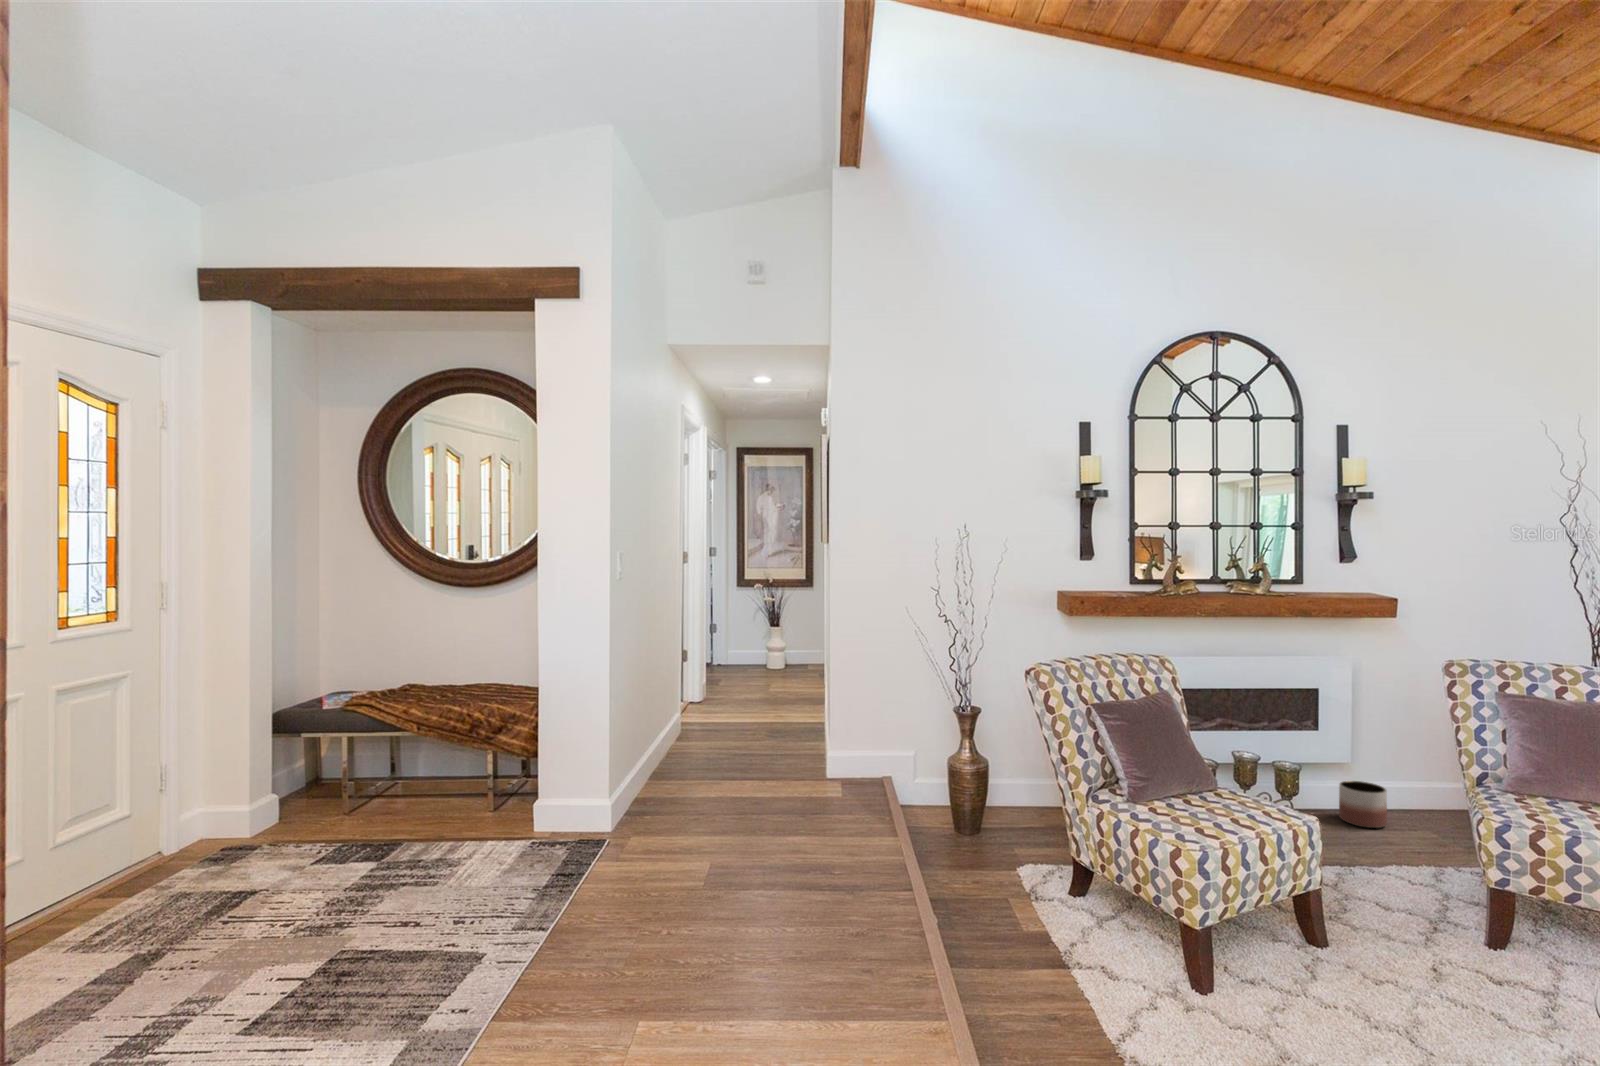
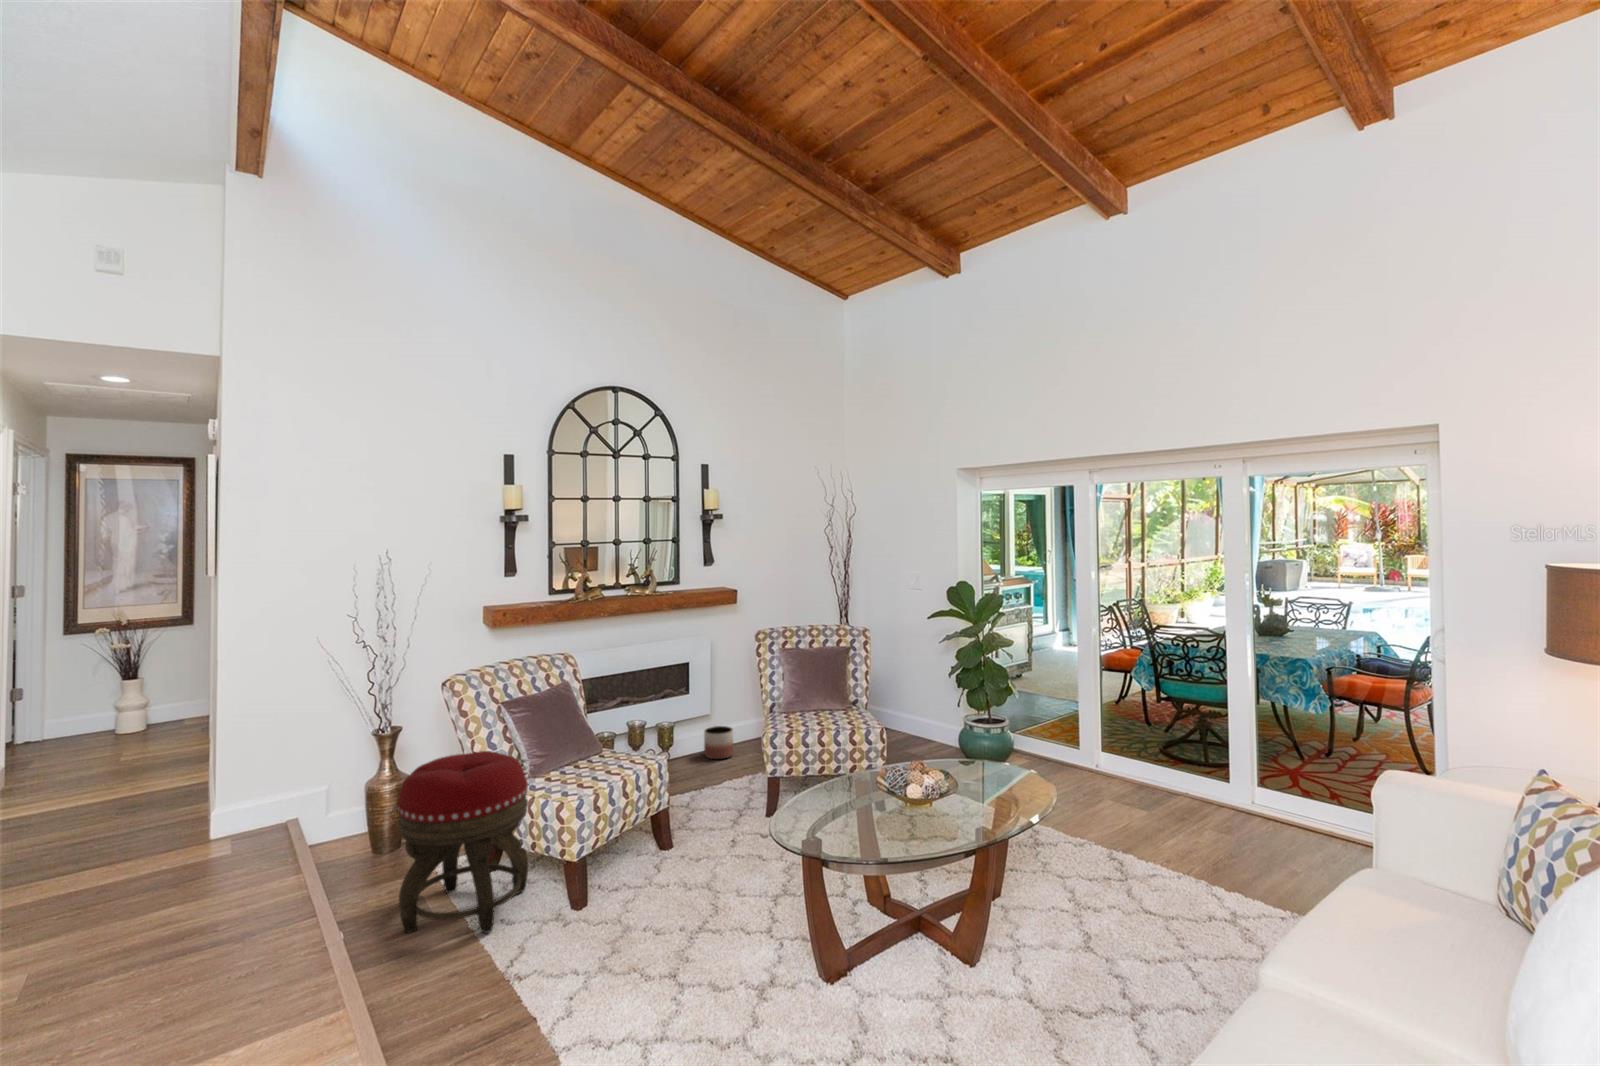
footstool: none [989,757,1130,971] -> present [397,751,528,933]

